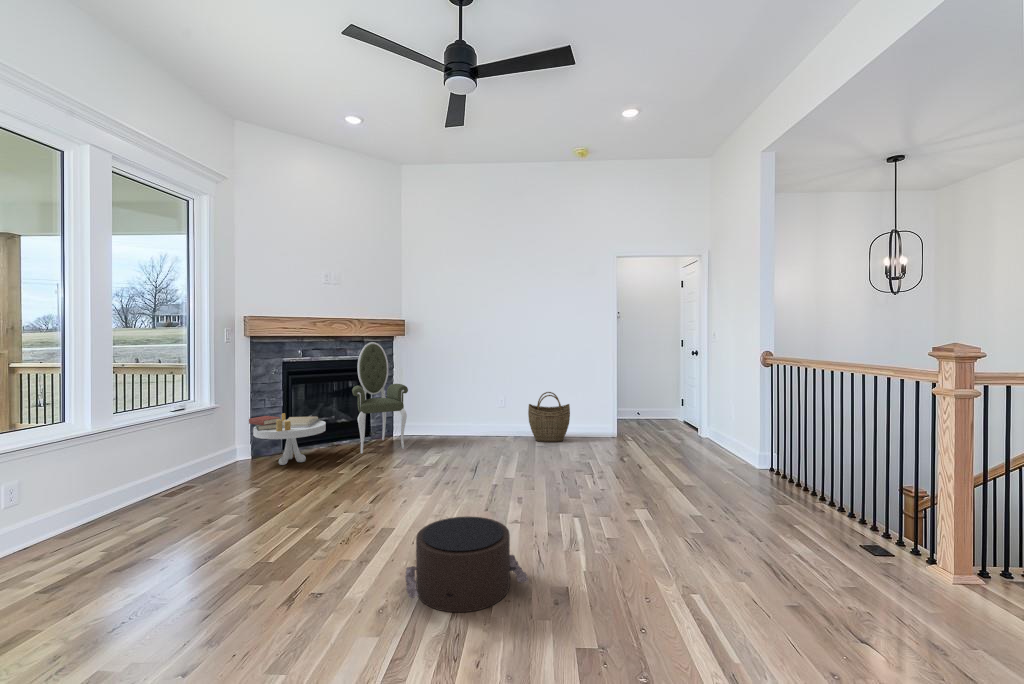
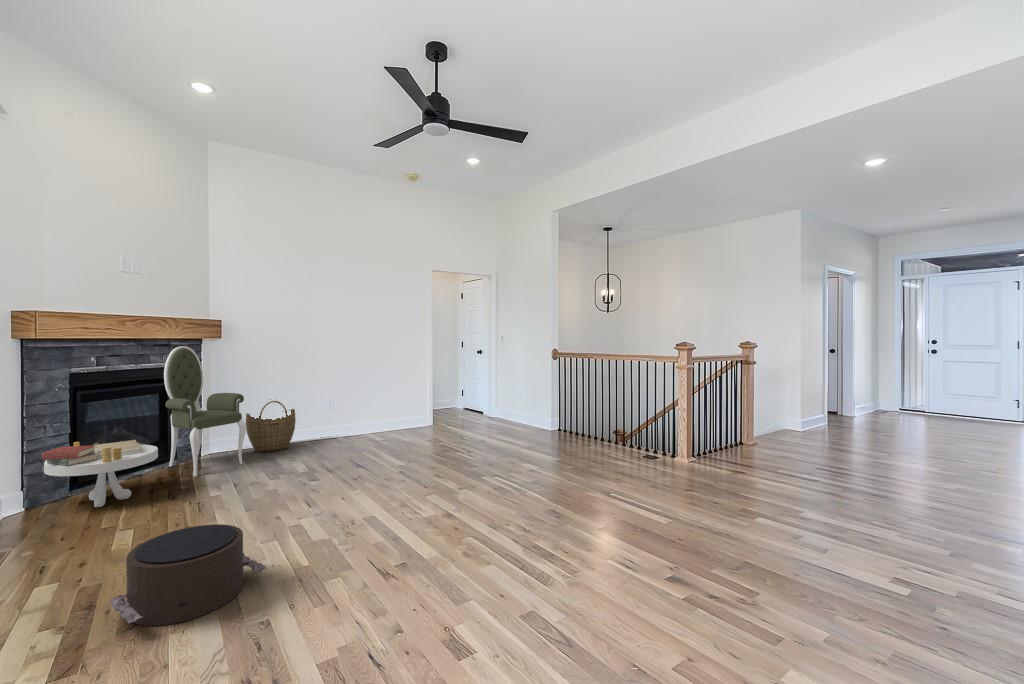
woven basket: present [528,392,570,442] -> present [246,401,296,452]
pouf: present [405,517,528,612] -> present [110,524,266,626]

